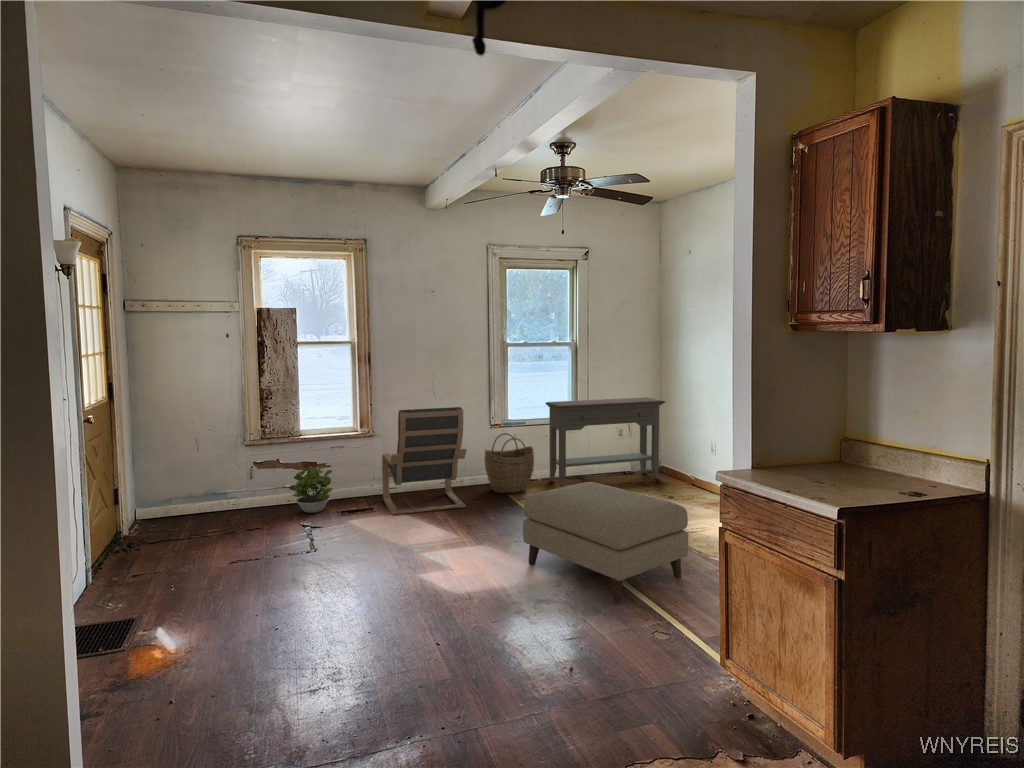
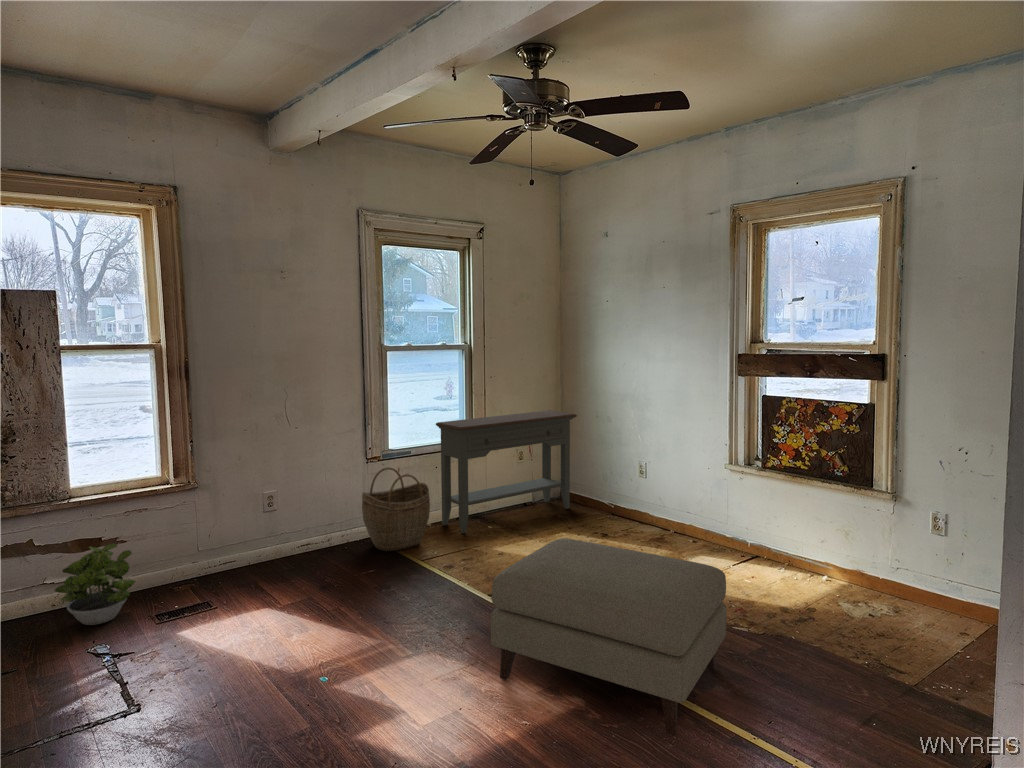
lounge chair: present [382,407,467,515] -> none [212,439,351,610]

